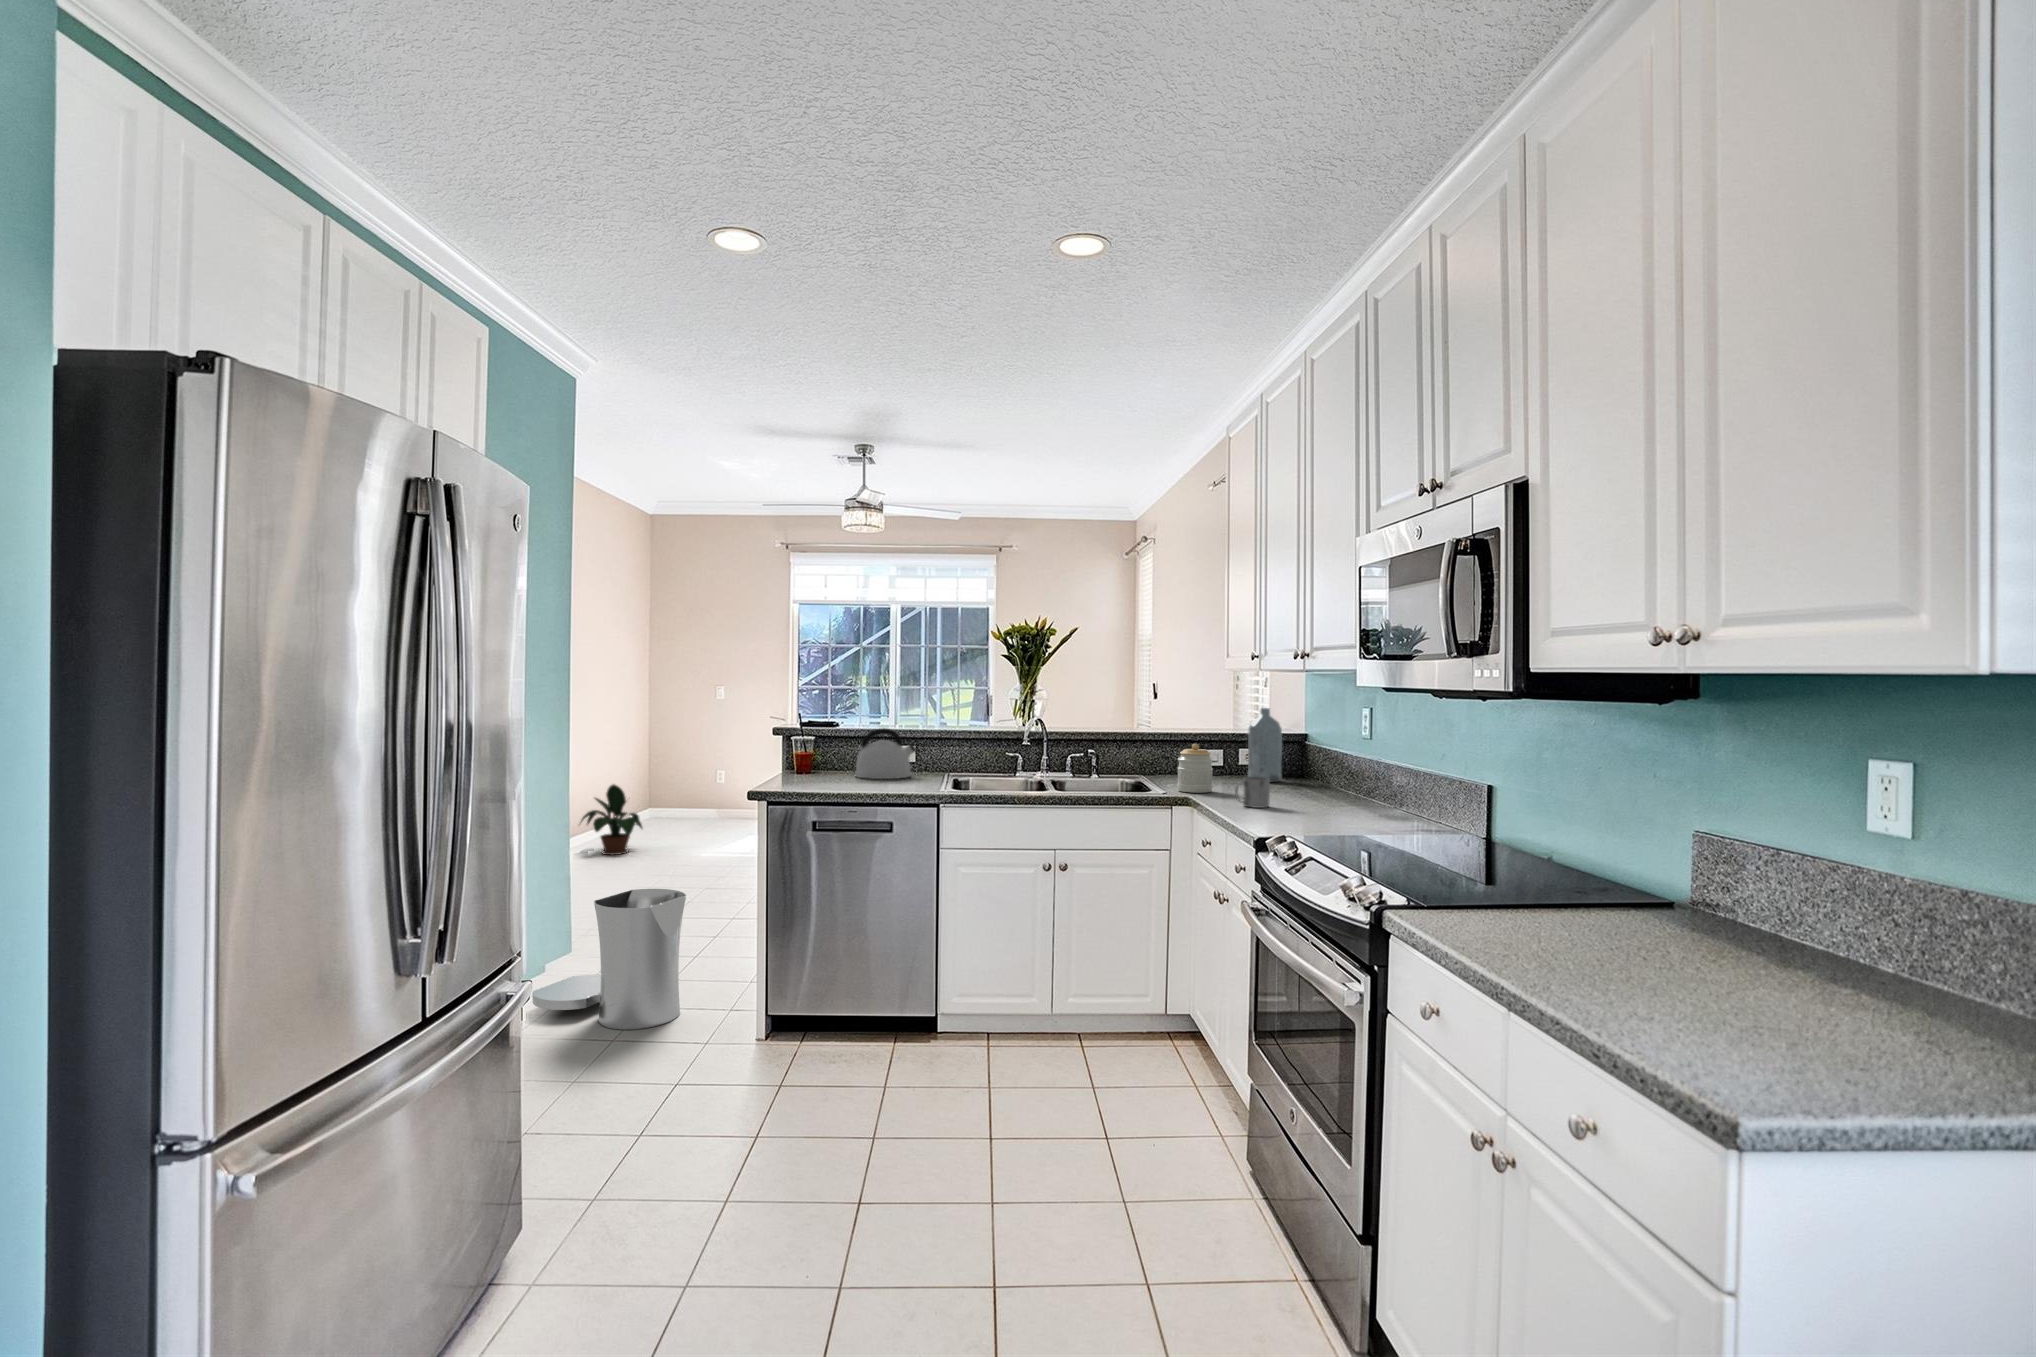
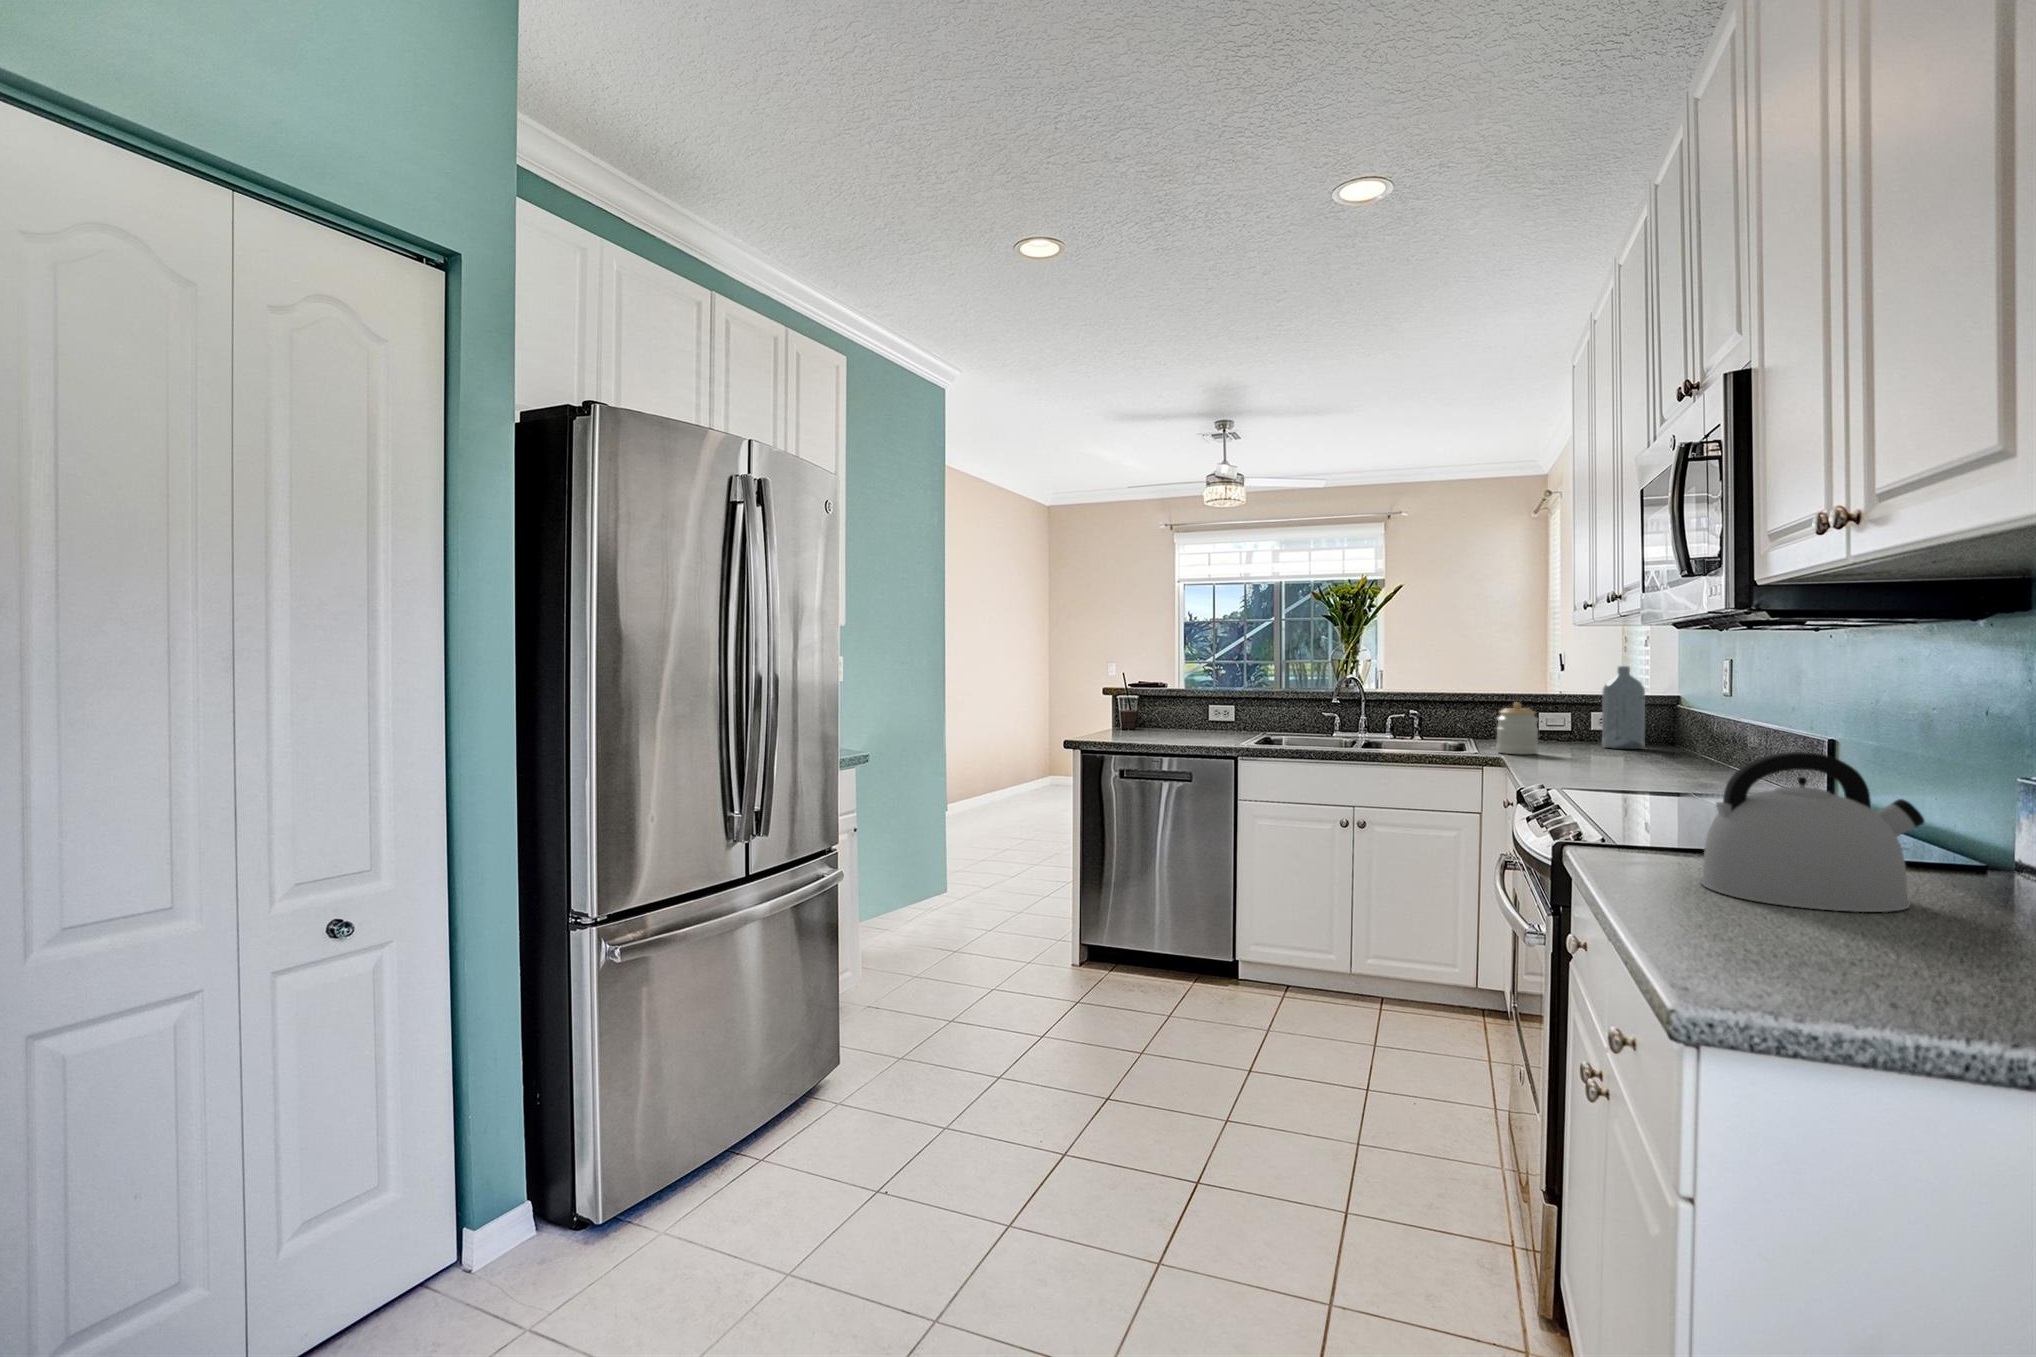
kettle: present [856,728,916,779] -> present [1700,752,1924,912]
mug: present [1235,777,1270,808] -> none [1542,735,1586,768]
potted plant: present [581,784,642,855] -> none [984,748,1038,810]
trash can: present [532,889,686,1030] -> none [909,826,1025,943]

